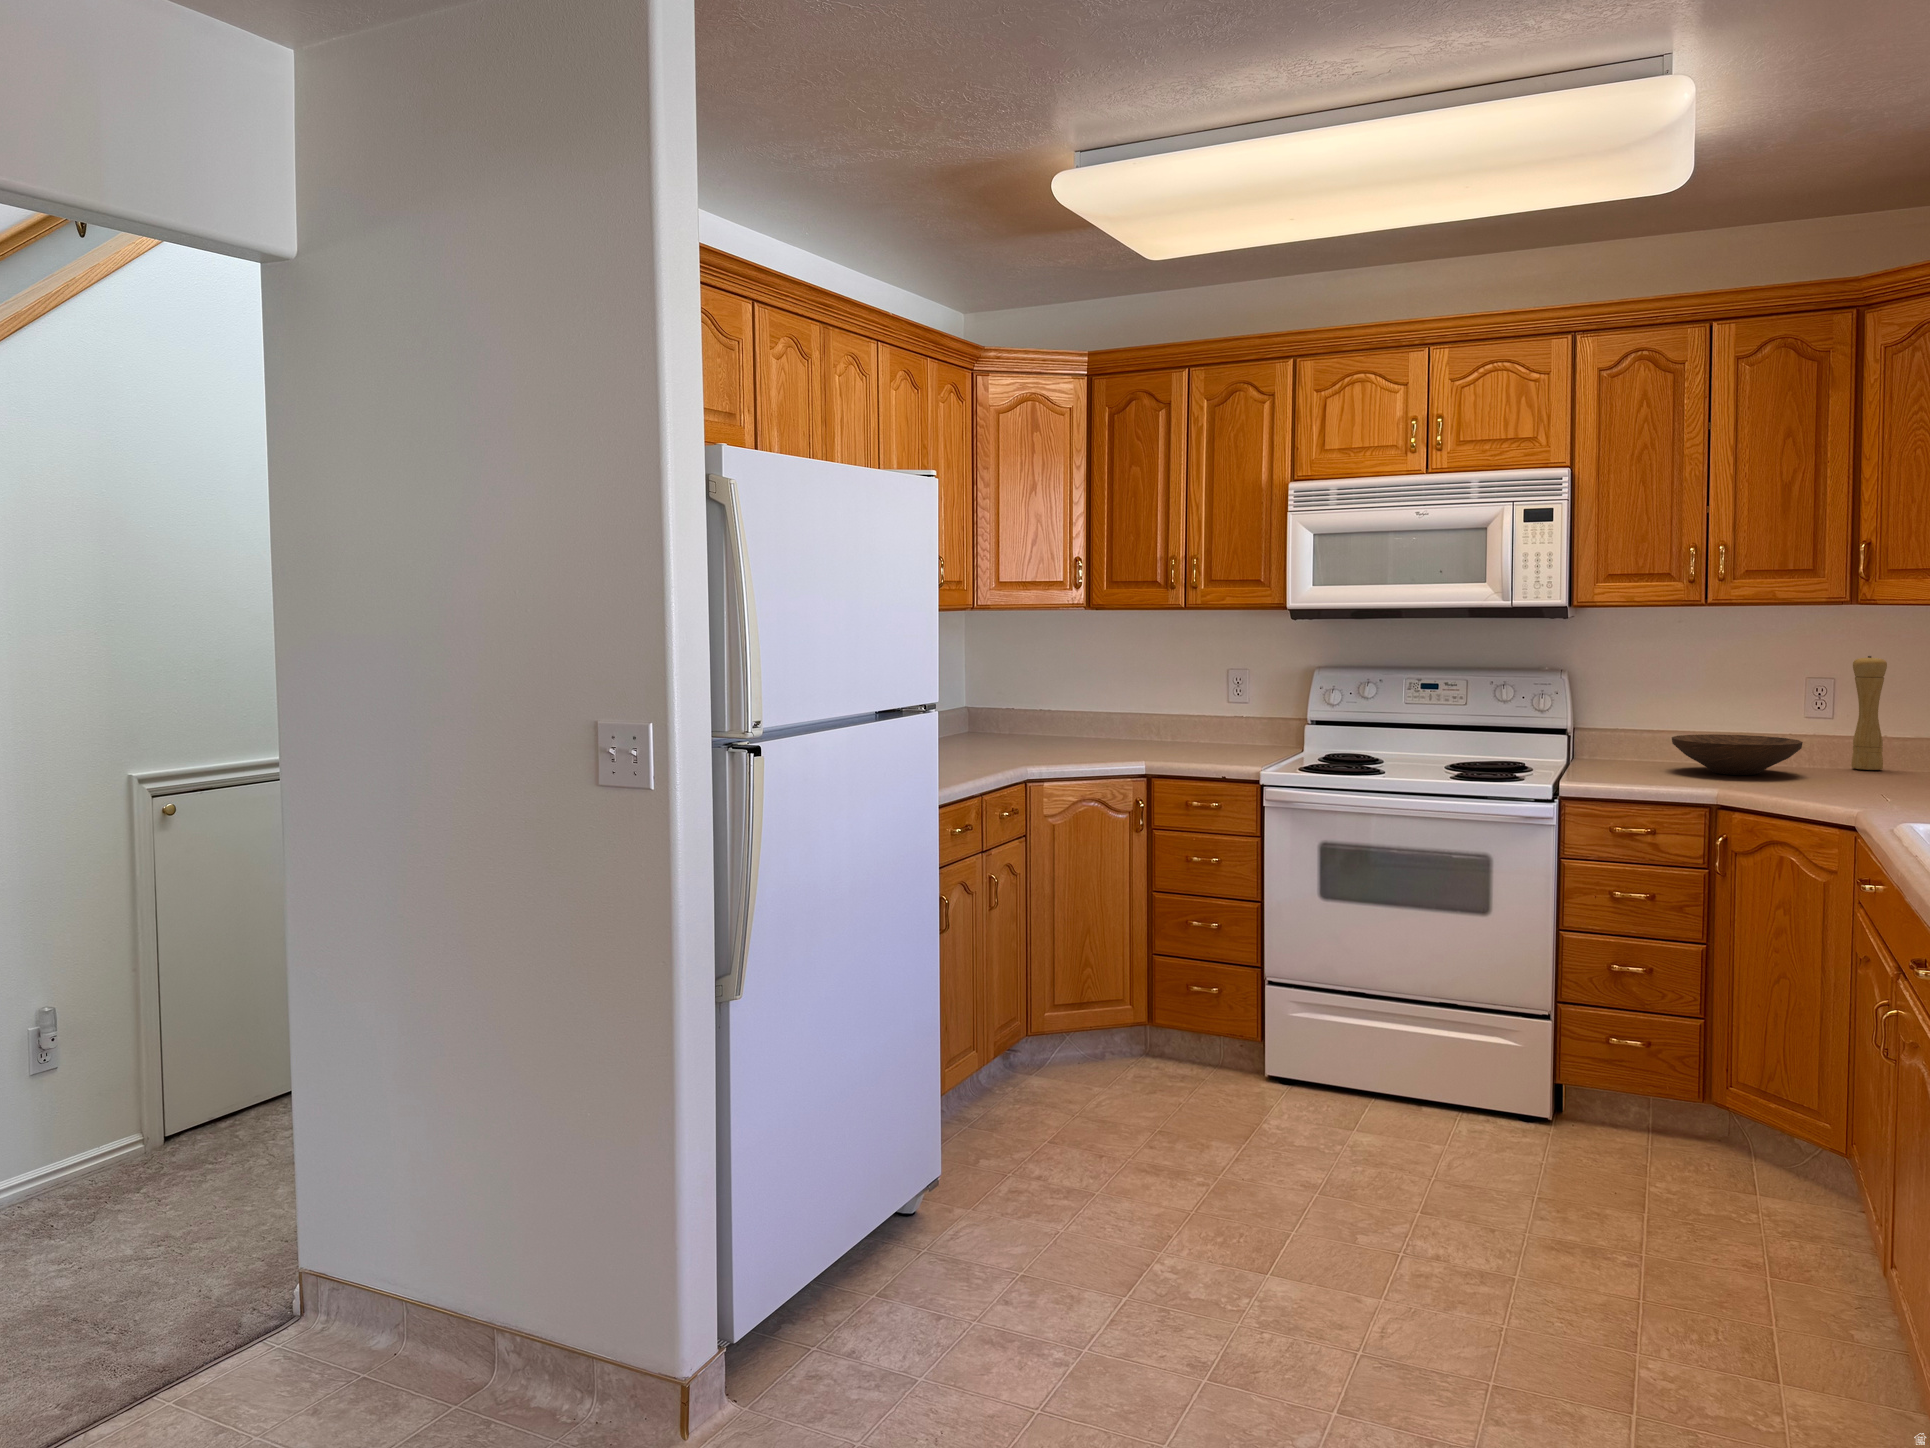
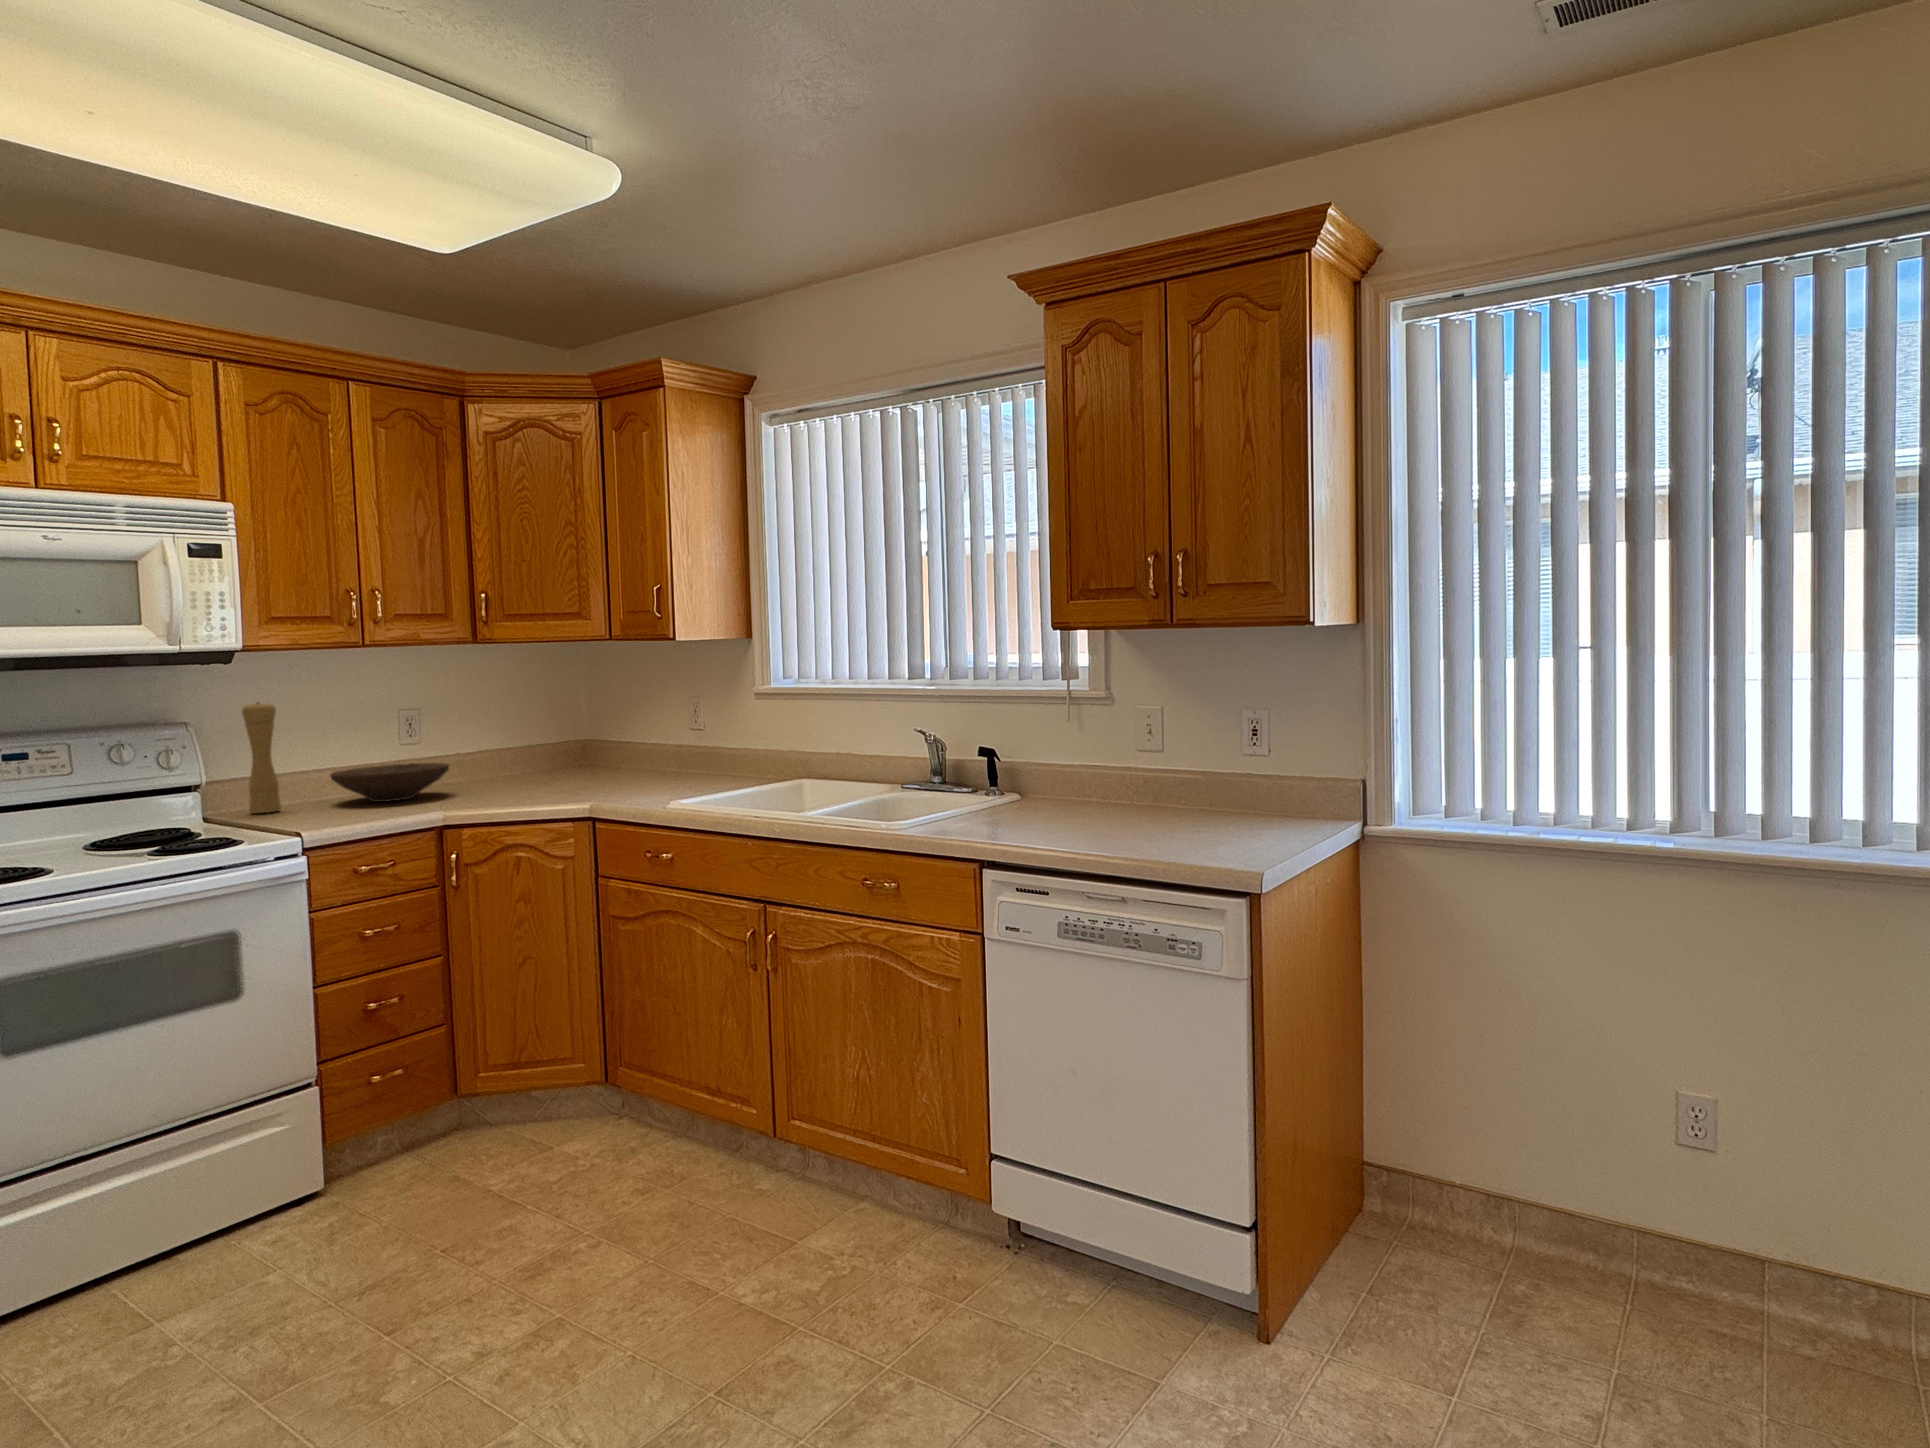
pepper mill: present [1851,656,1887,770] -> present [242,702,281,813]

